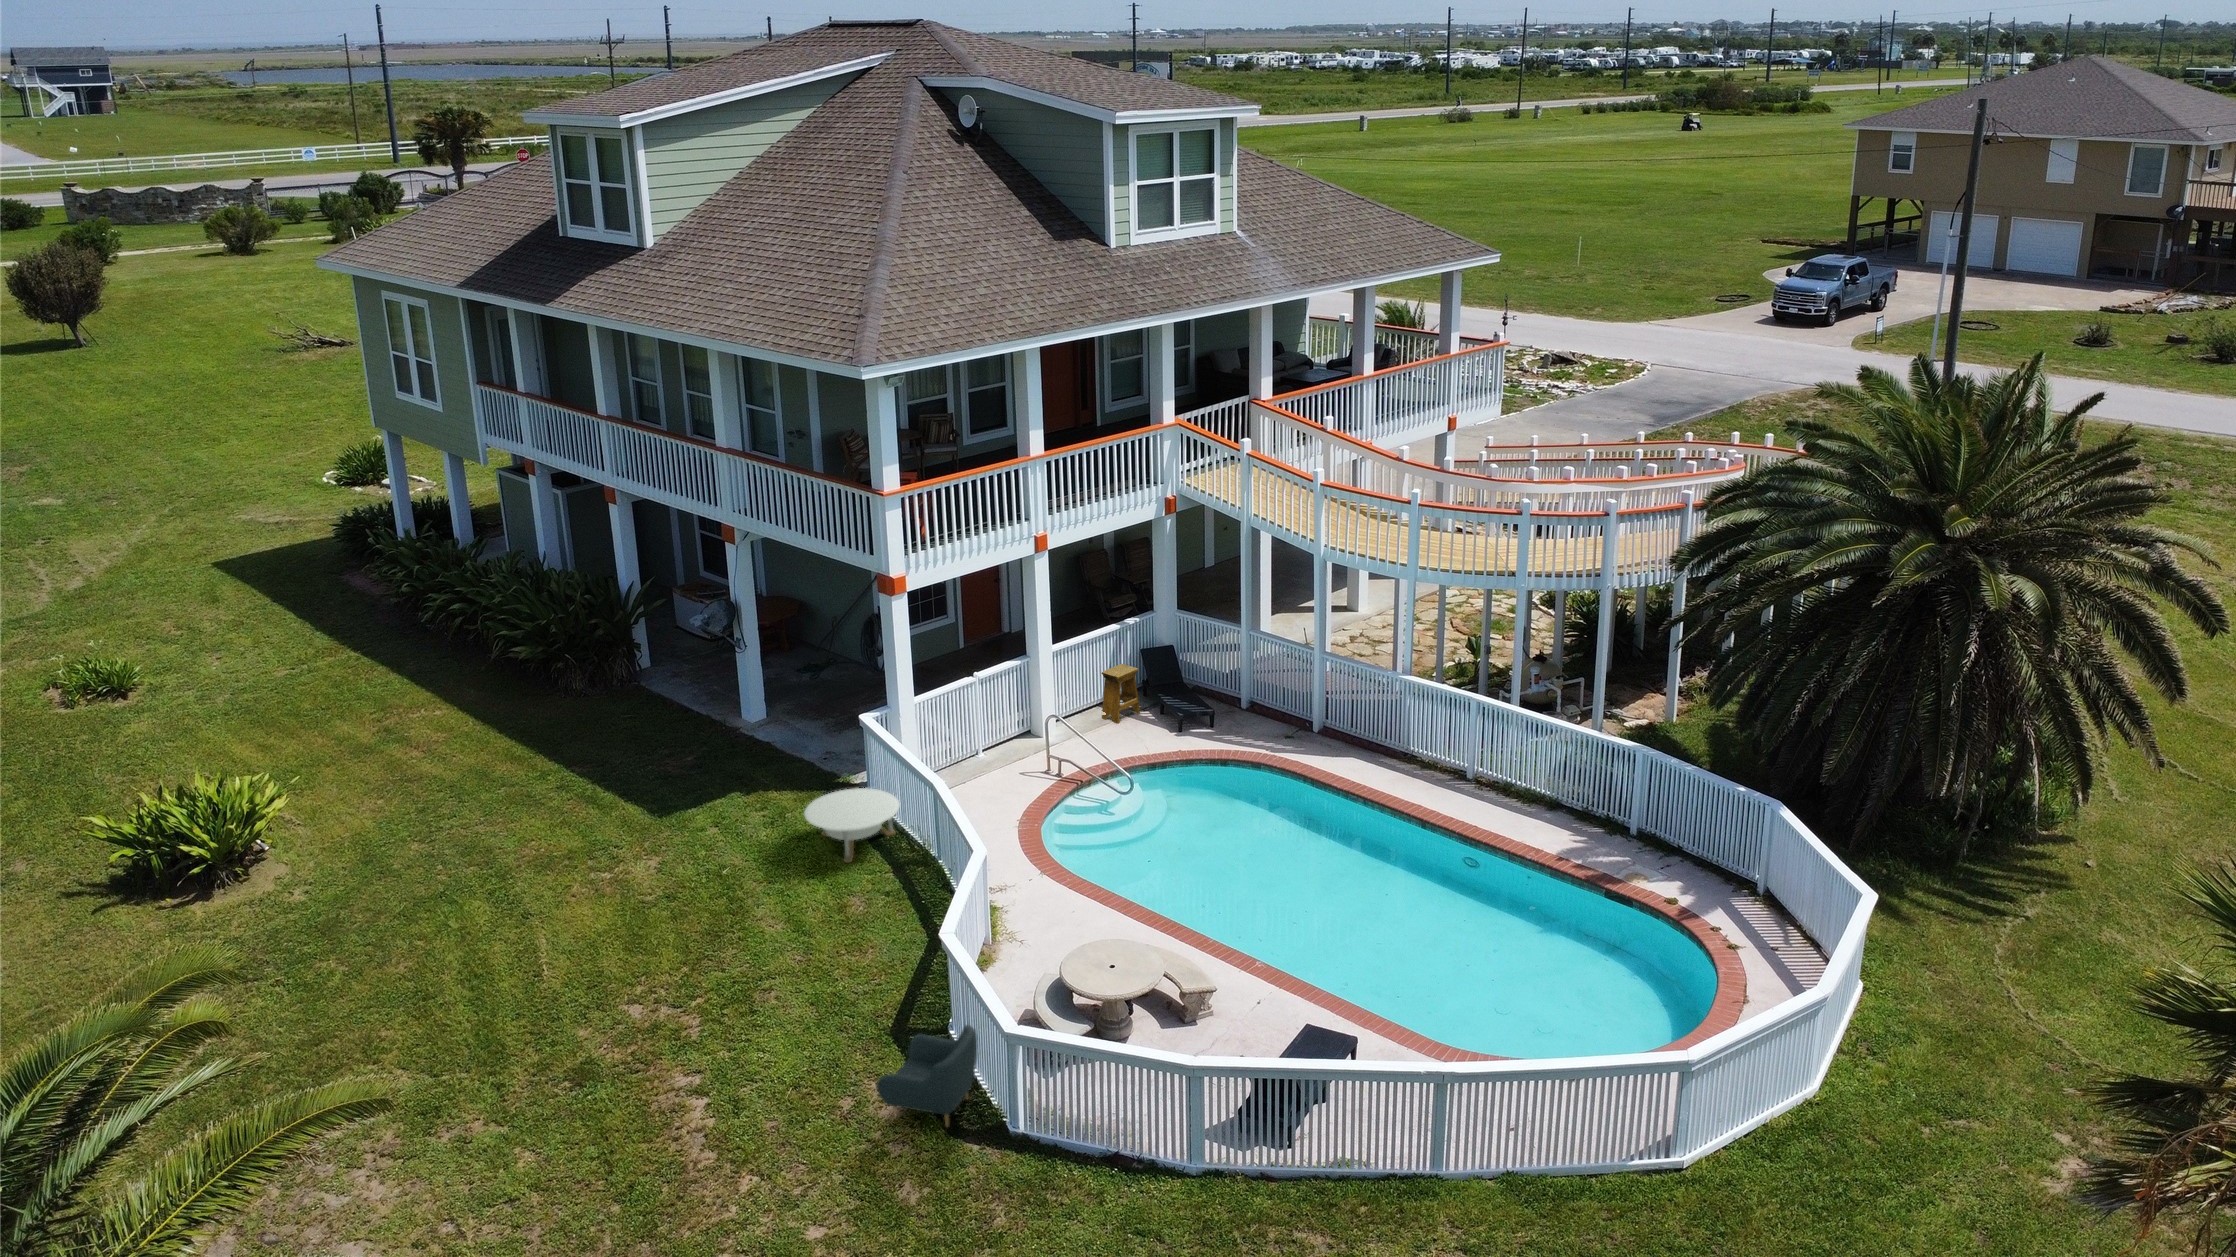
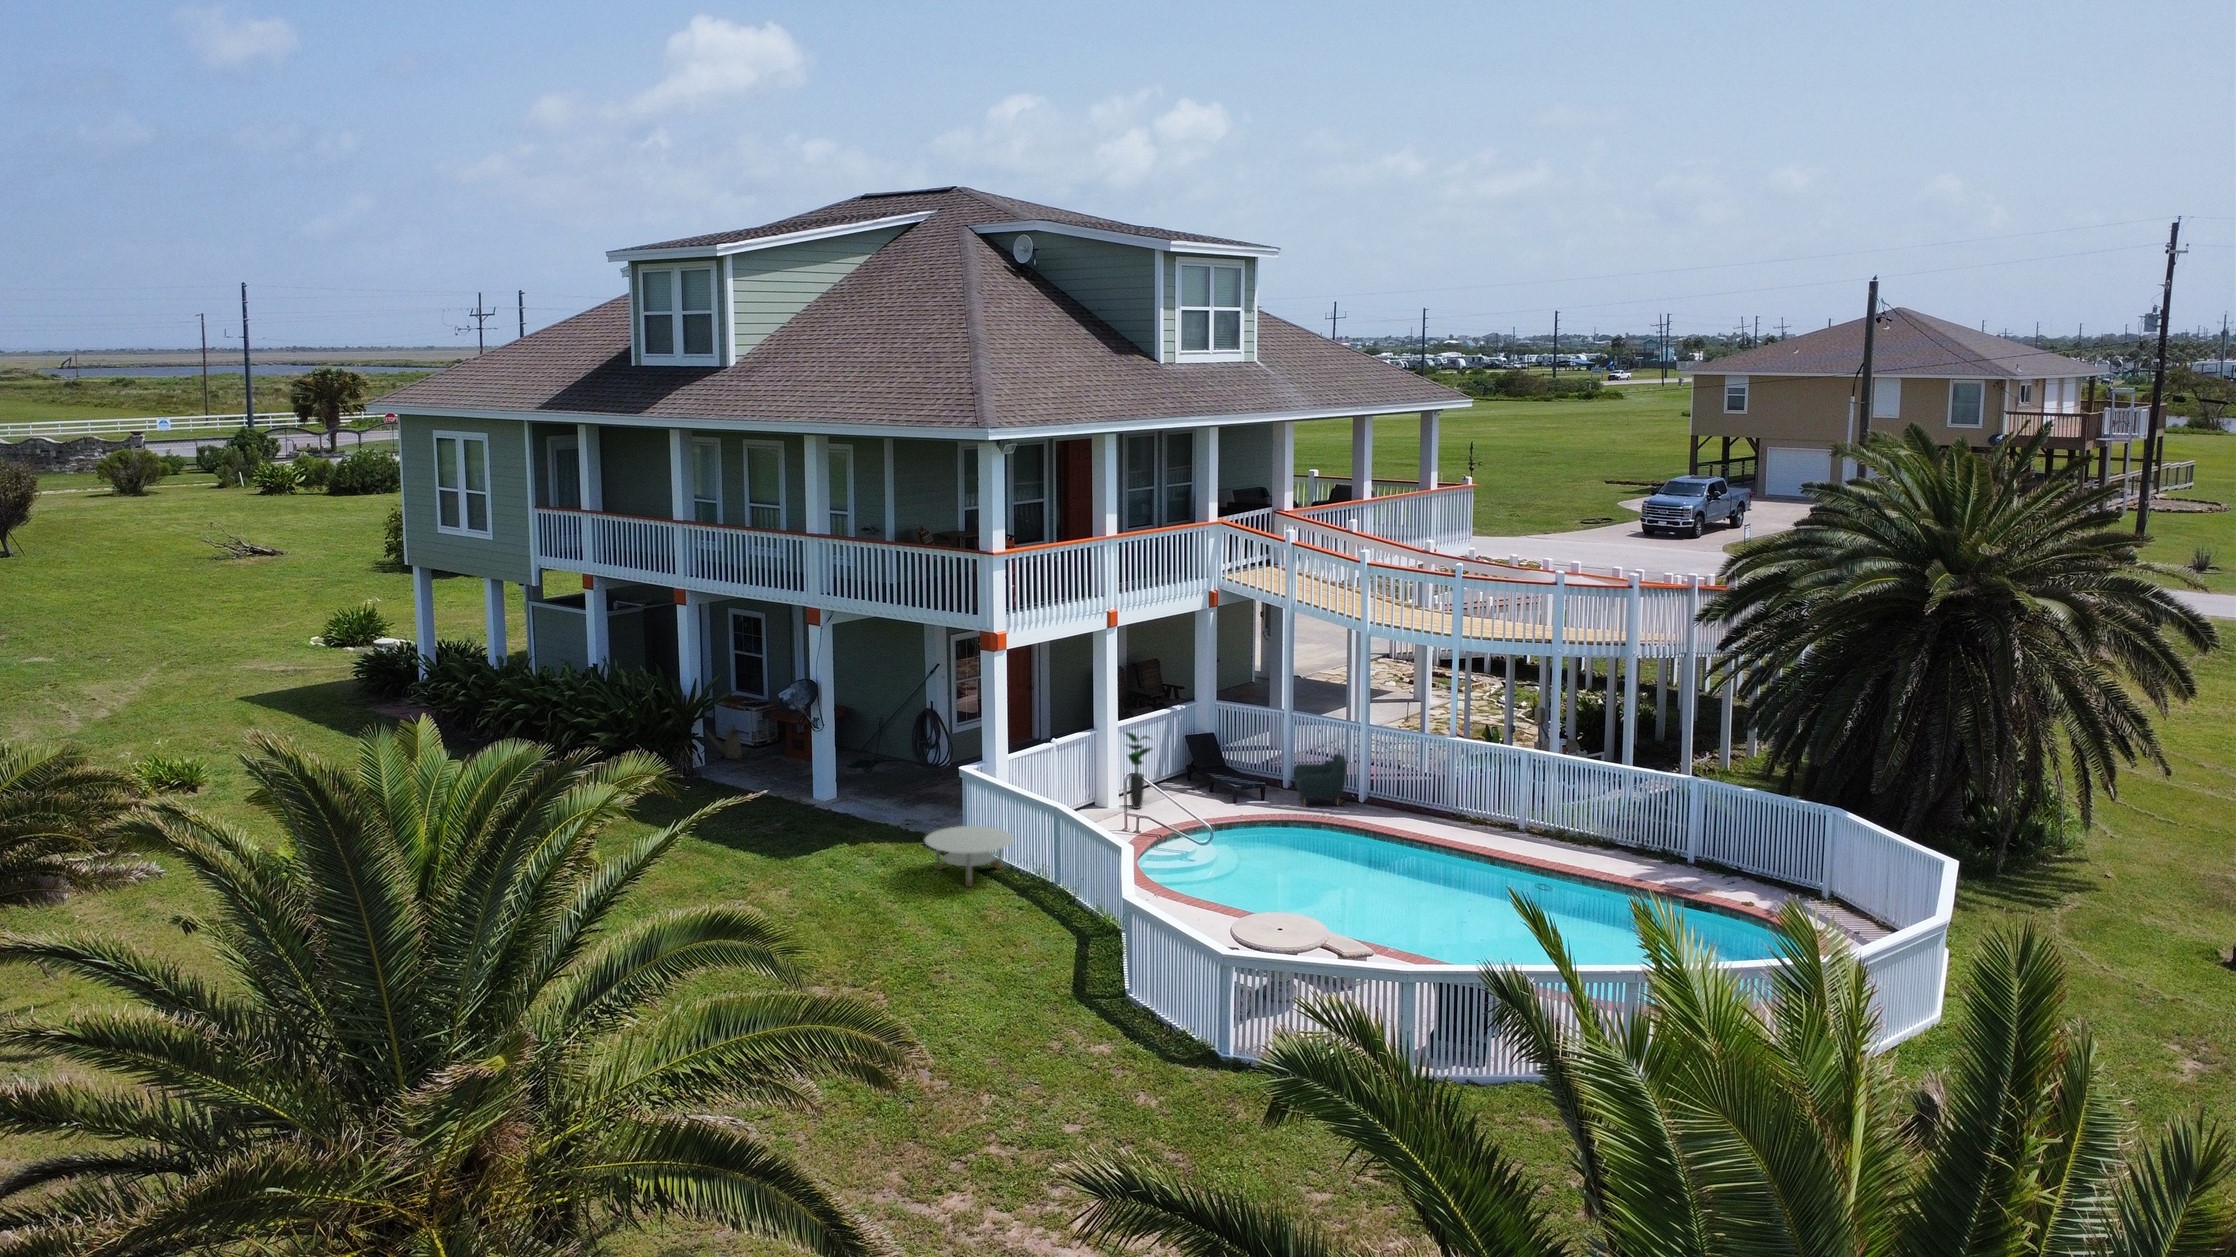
watering can: none [644,632,689,669] -> present [706,724,745,759]
potted plant: none [1060,659,1093,738] -> present [1126,733,1151,809]
stool: present [1102,664,1140,724] -> none [1154,745,1188,799]
armchair: present [877,1025,977,1126] -> present [1293,754,1347,804]

